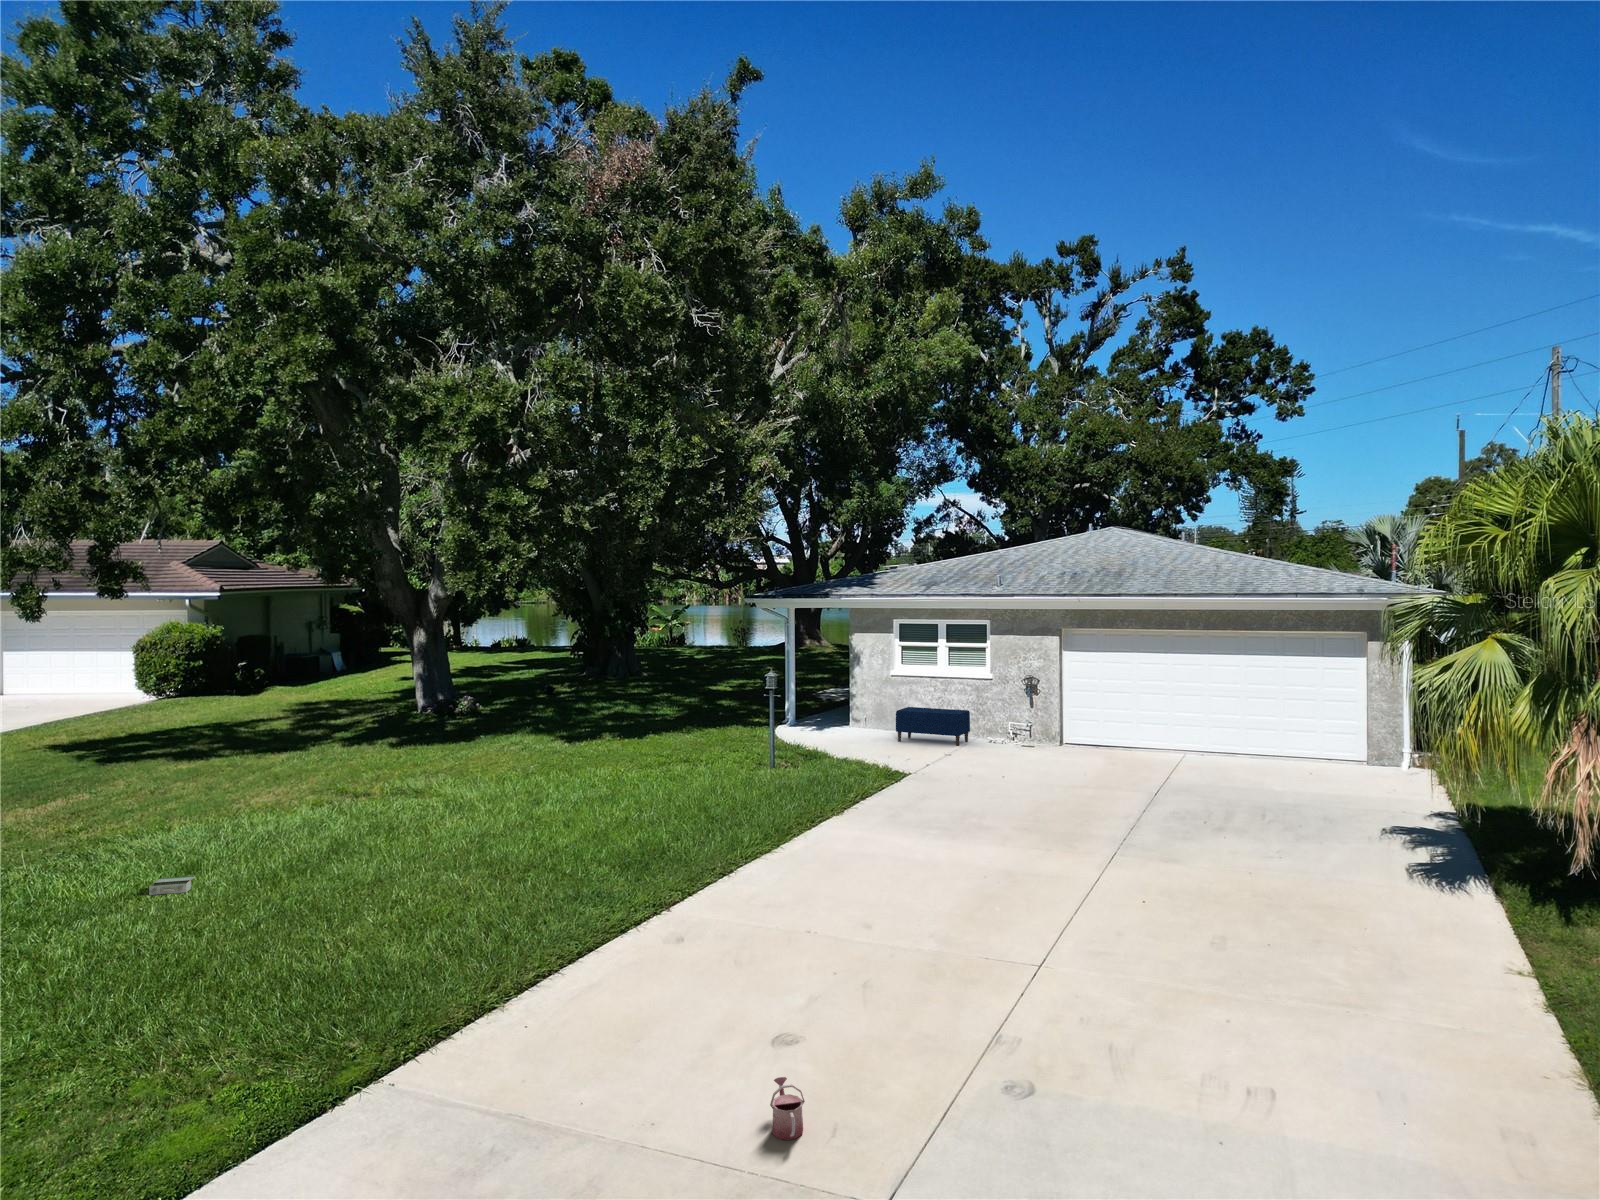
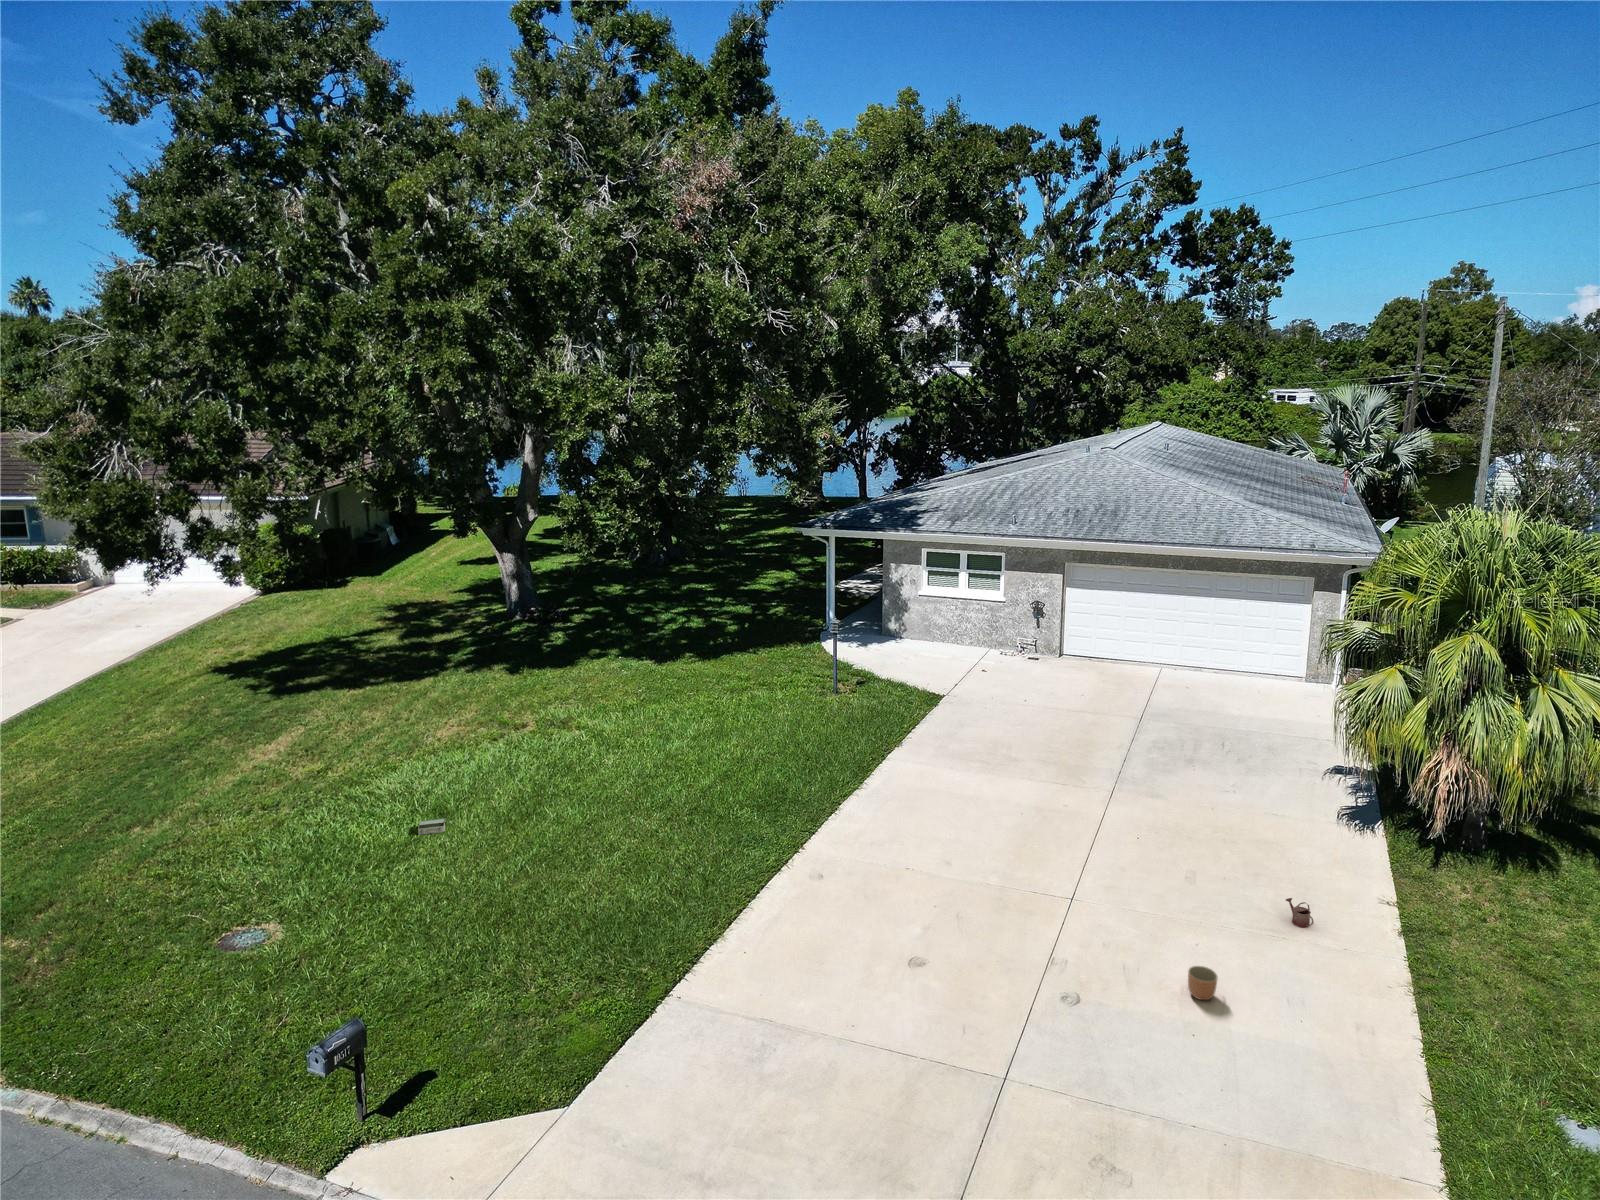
bench: present [896,707,970,746] -> none [925,624,986,661]
planter: none [1211,1036,1259,1093] -> present [1188,966,1218,1000]
watering can: present [770,1077,805,1140] -> present [1286,898,1314,928]

